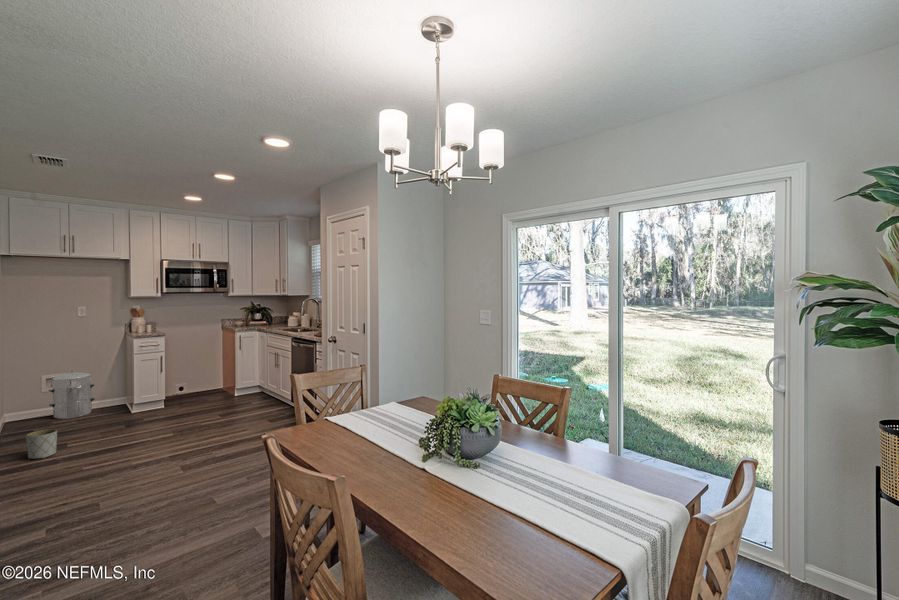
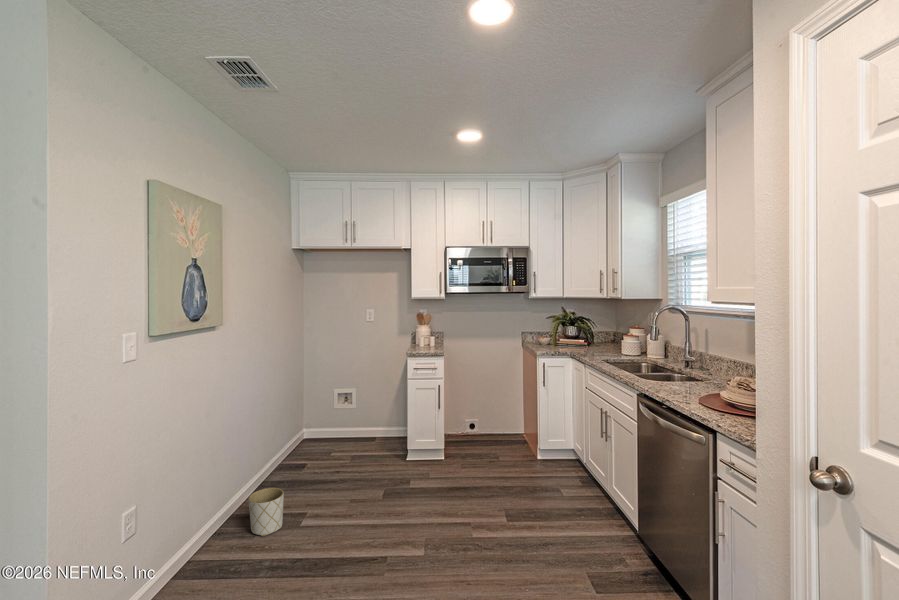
waste bin: present [49,371,95,419] -> none [333,388,376,448]

